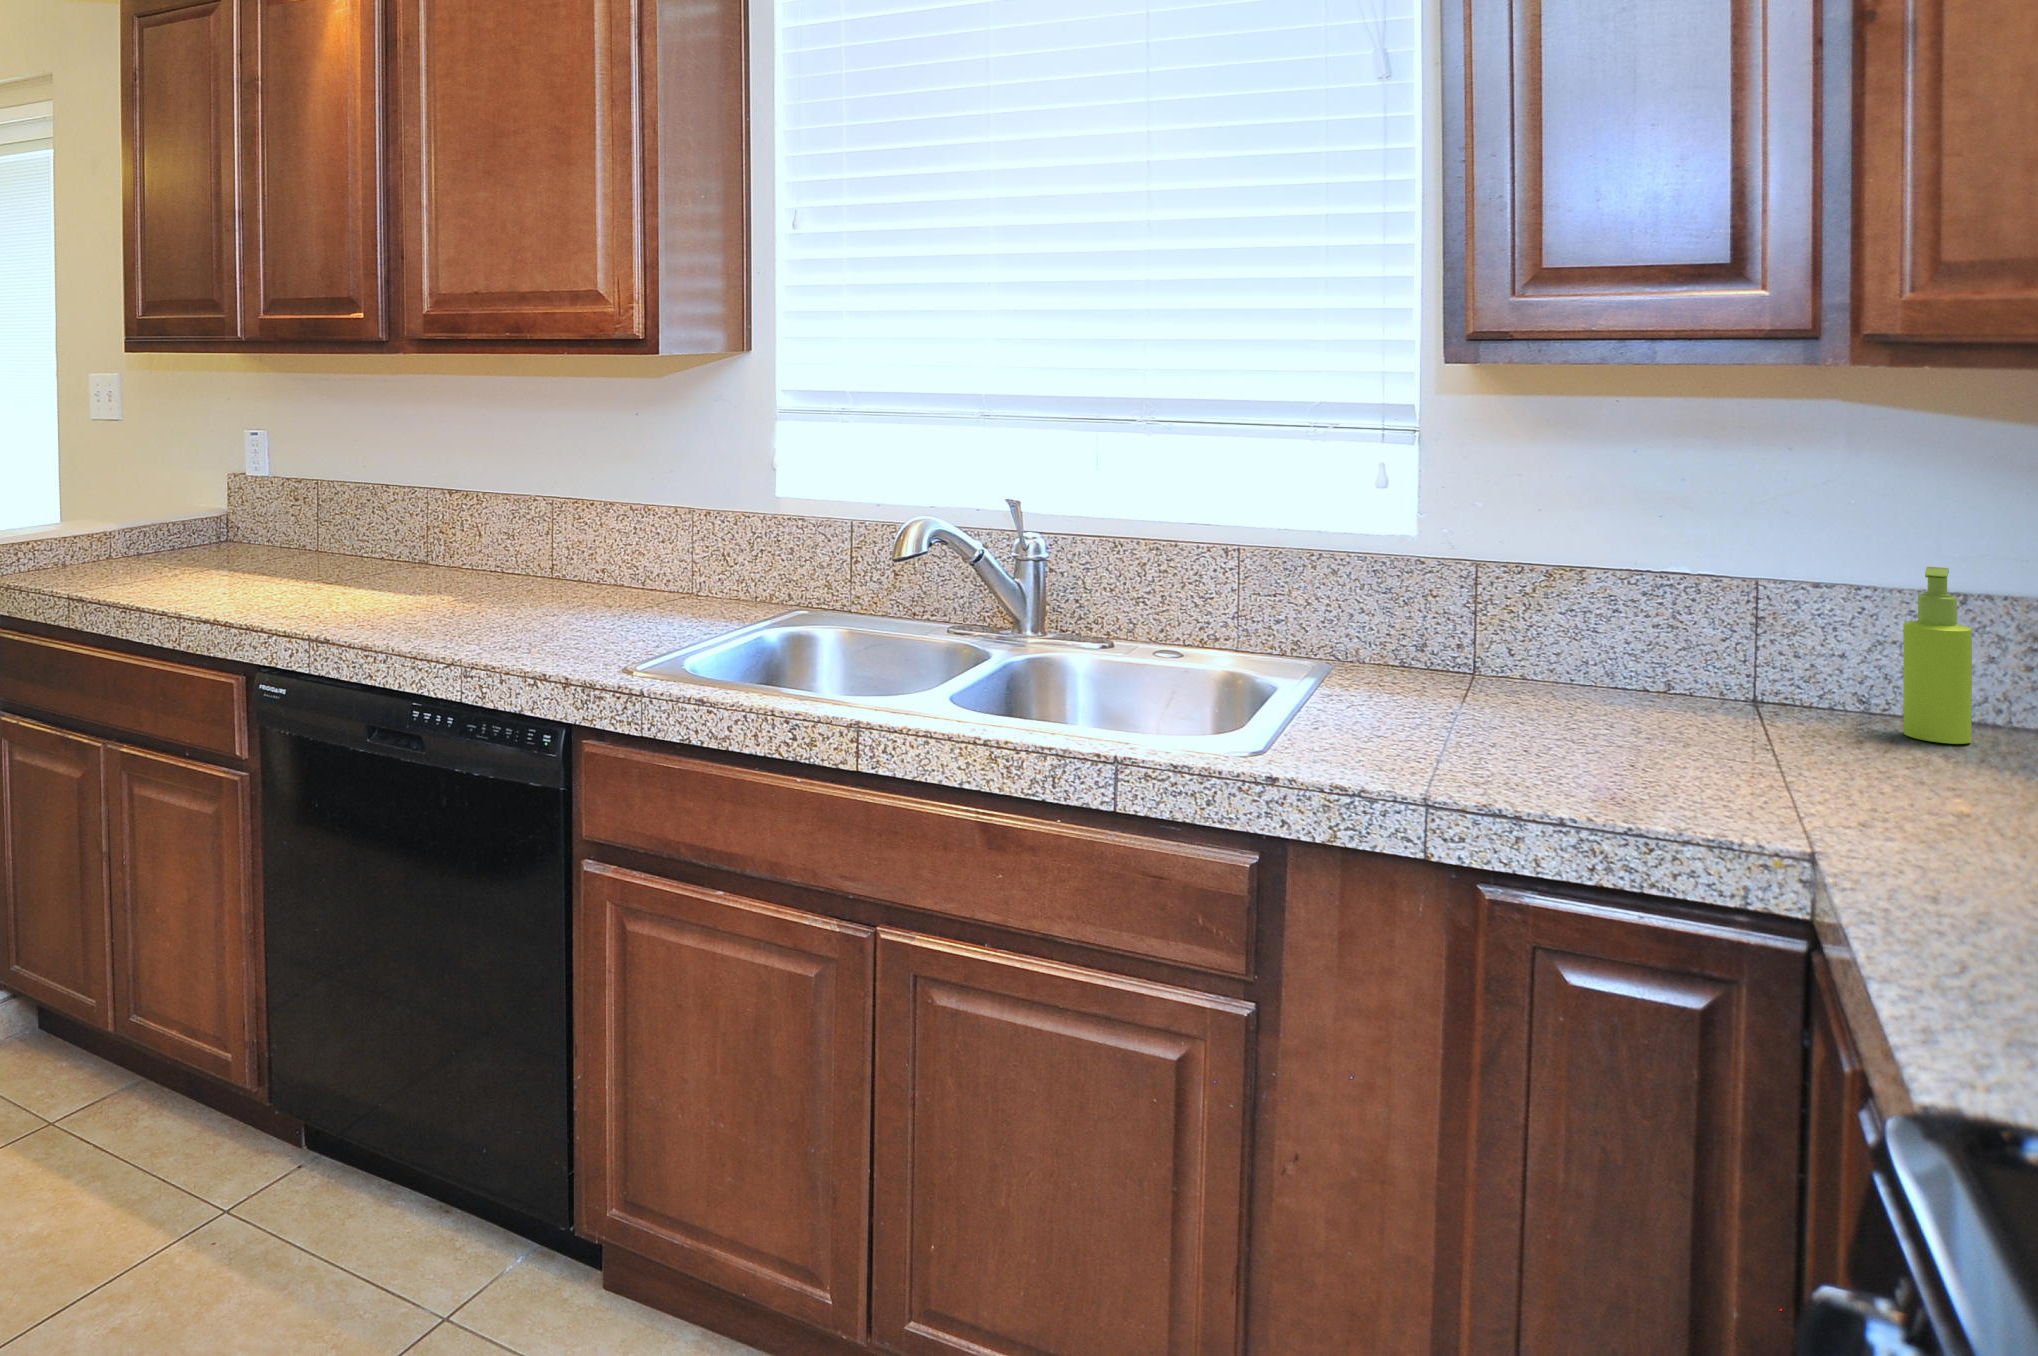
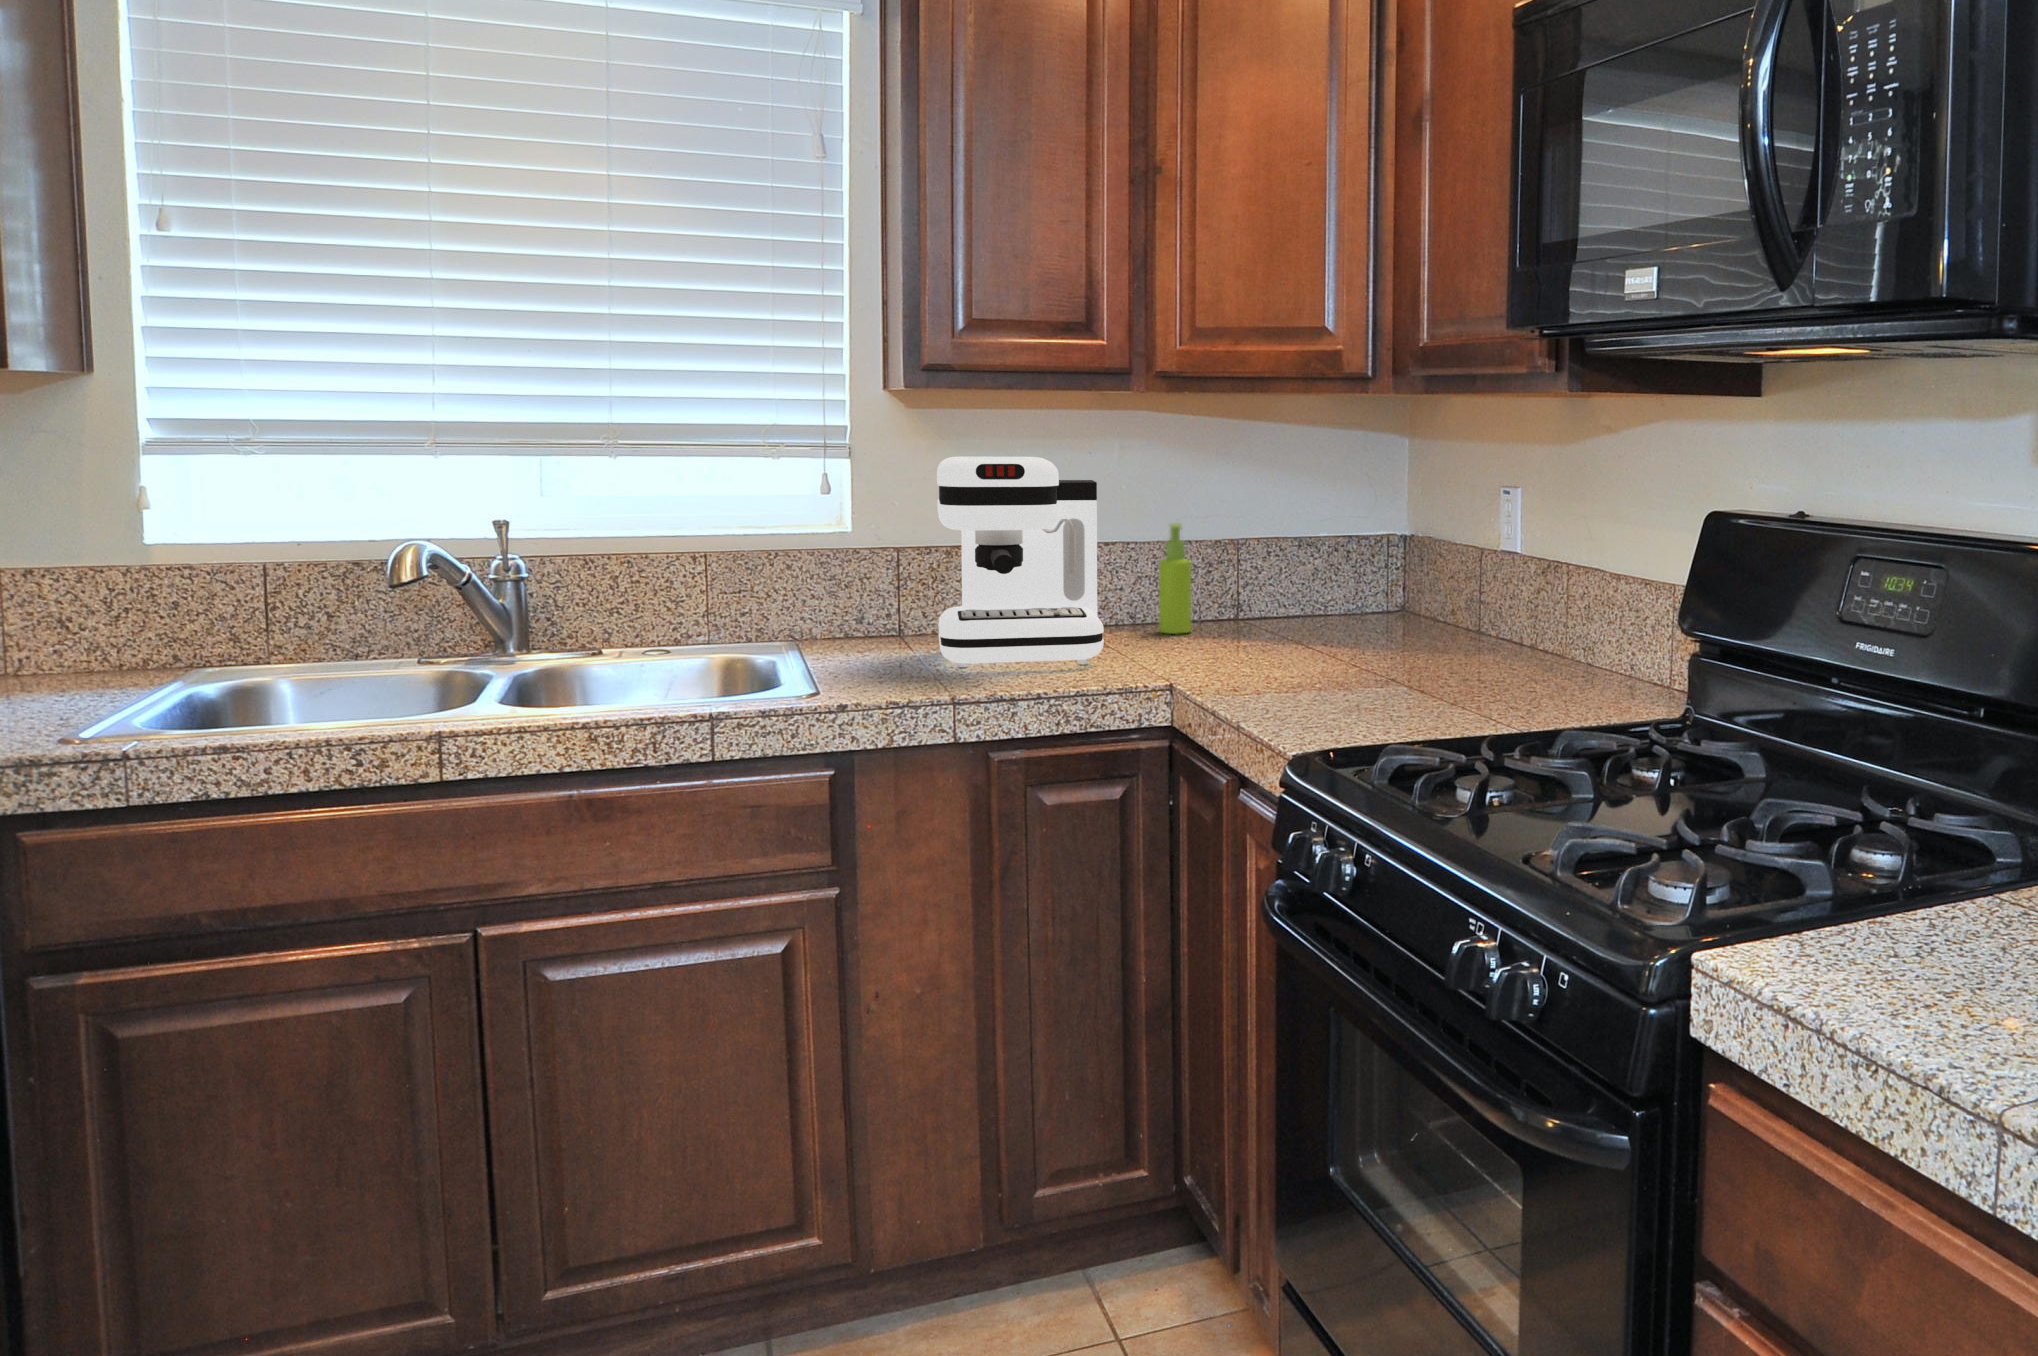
coffee maker: none [1468,455,1752,773] -> present [937,457,1104,667]

